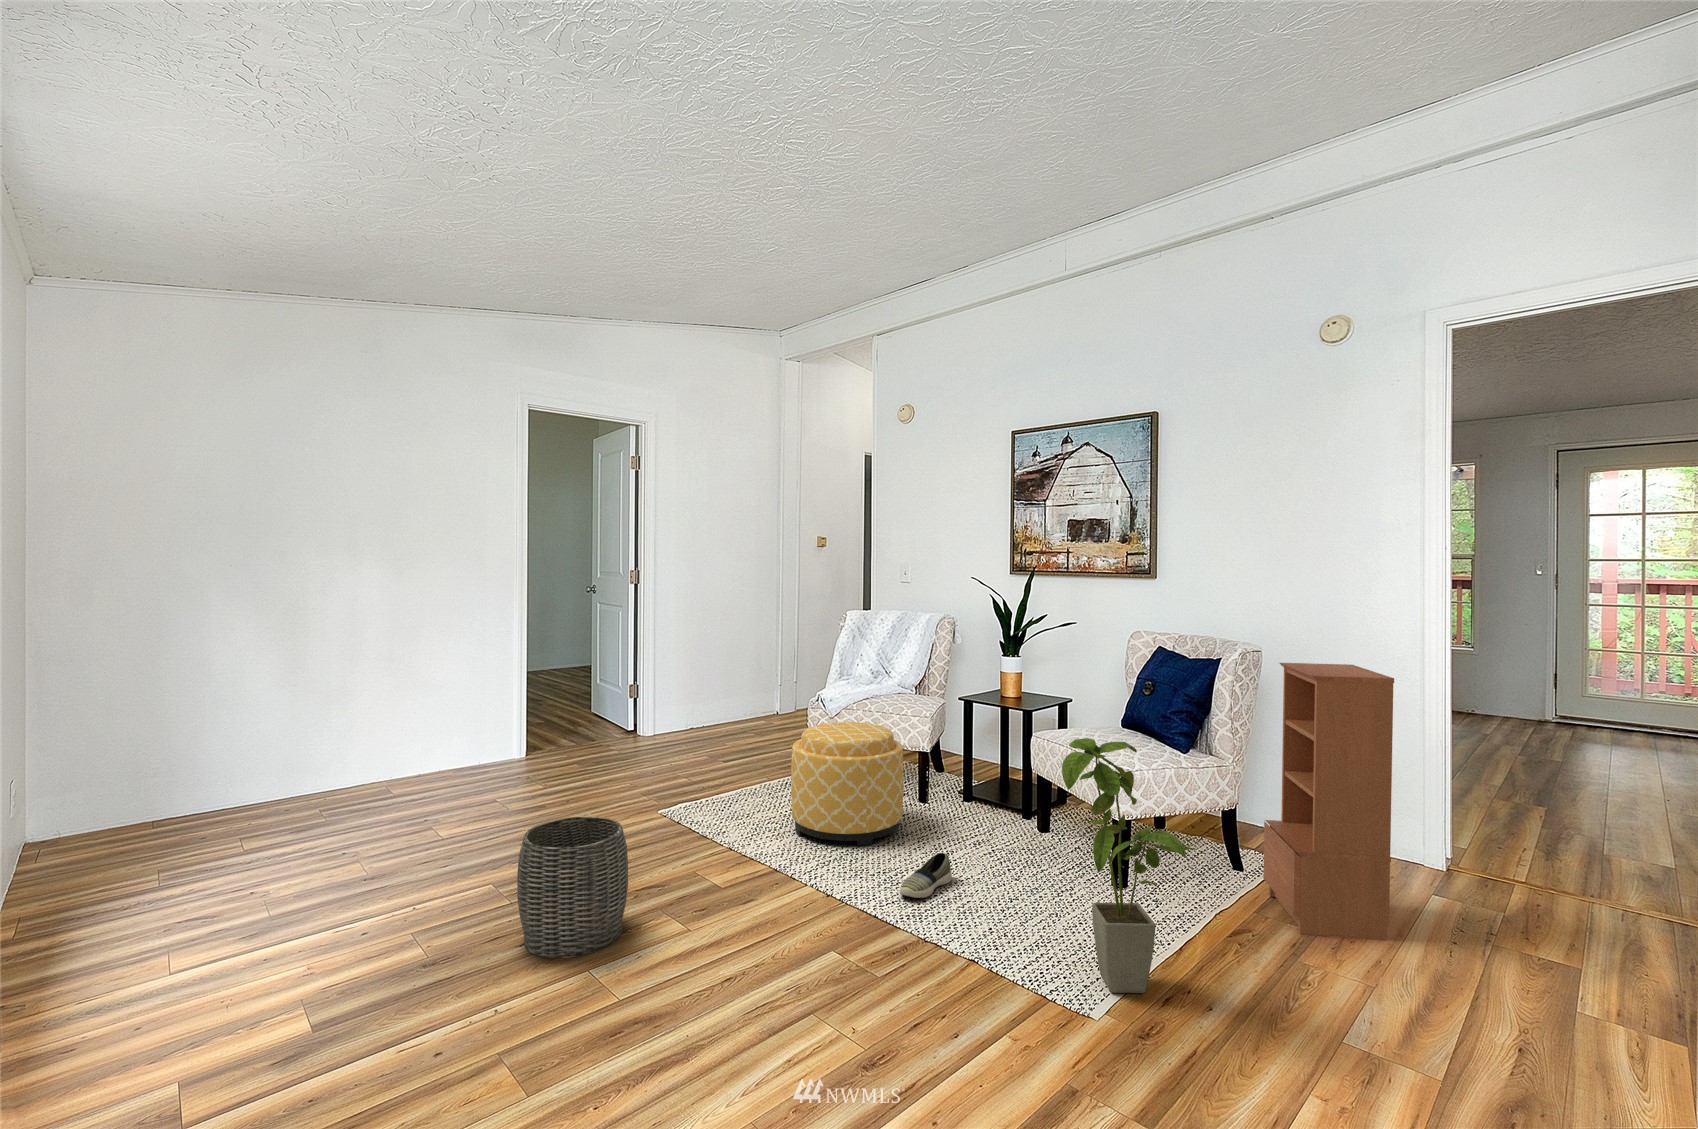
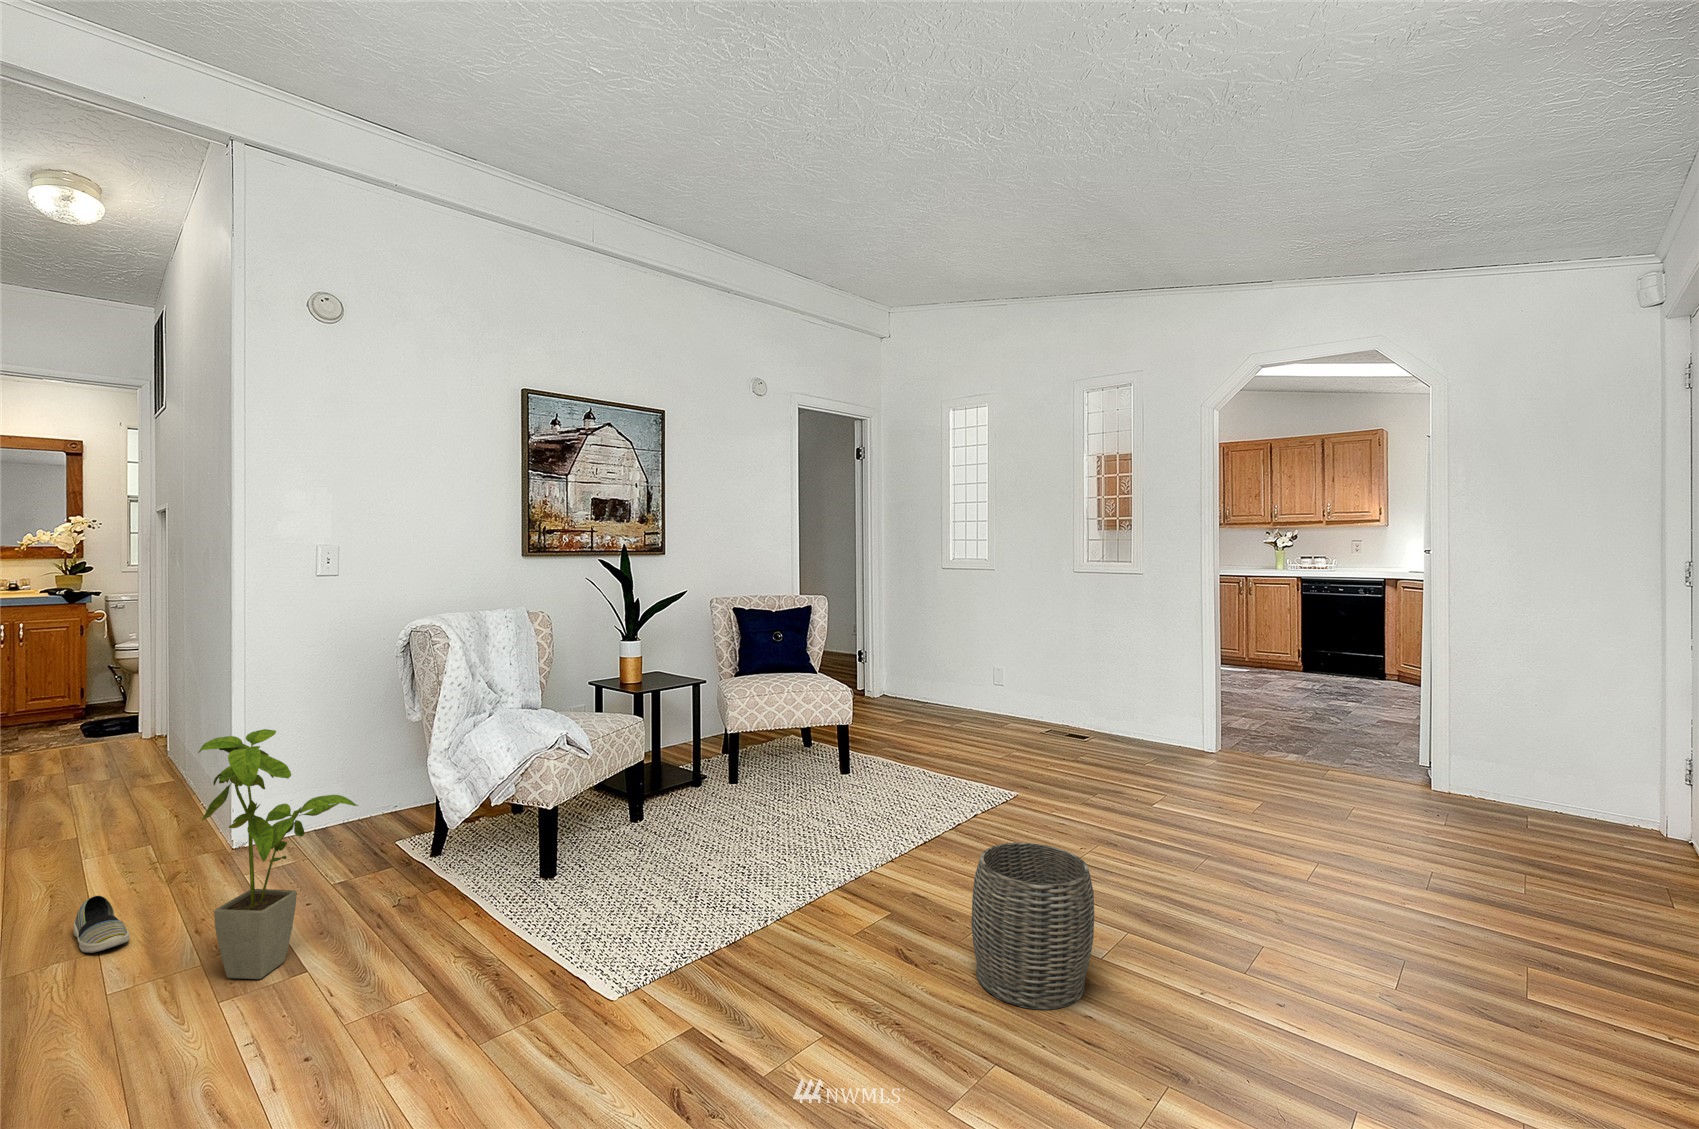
bookcase: present [1263,663,1394,941] -> none [883,603,944,755]
ottoman: present [791,722,903,847] -> none [646,730,777,878]
house plant: present [1062,738,1195,993] -> present [198,729,358,979]
shoe: present [900,853,952,898] -> present [74,896,130,953]

